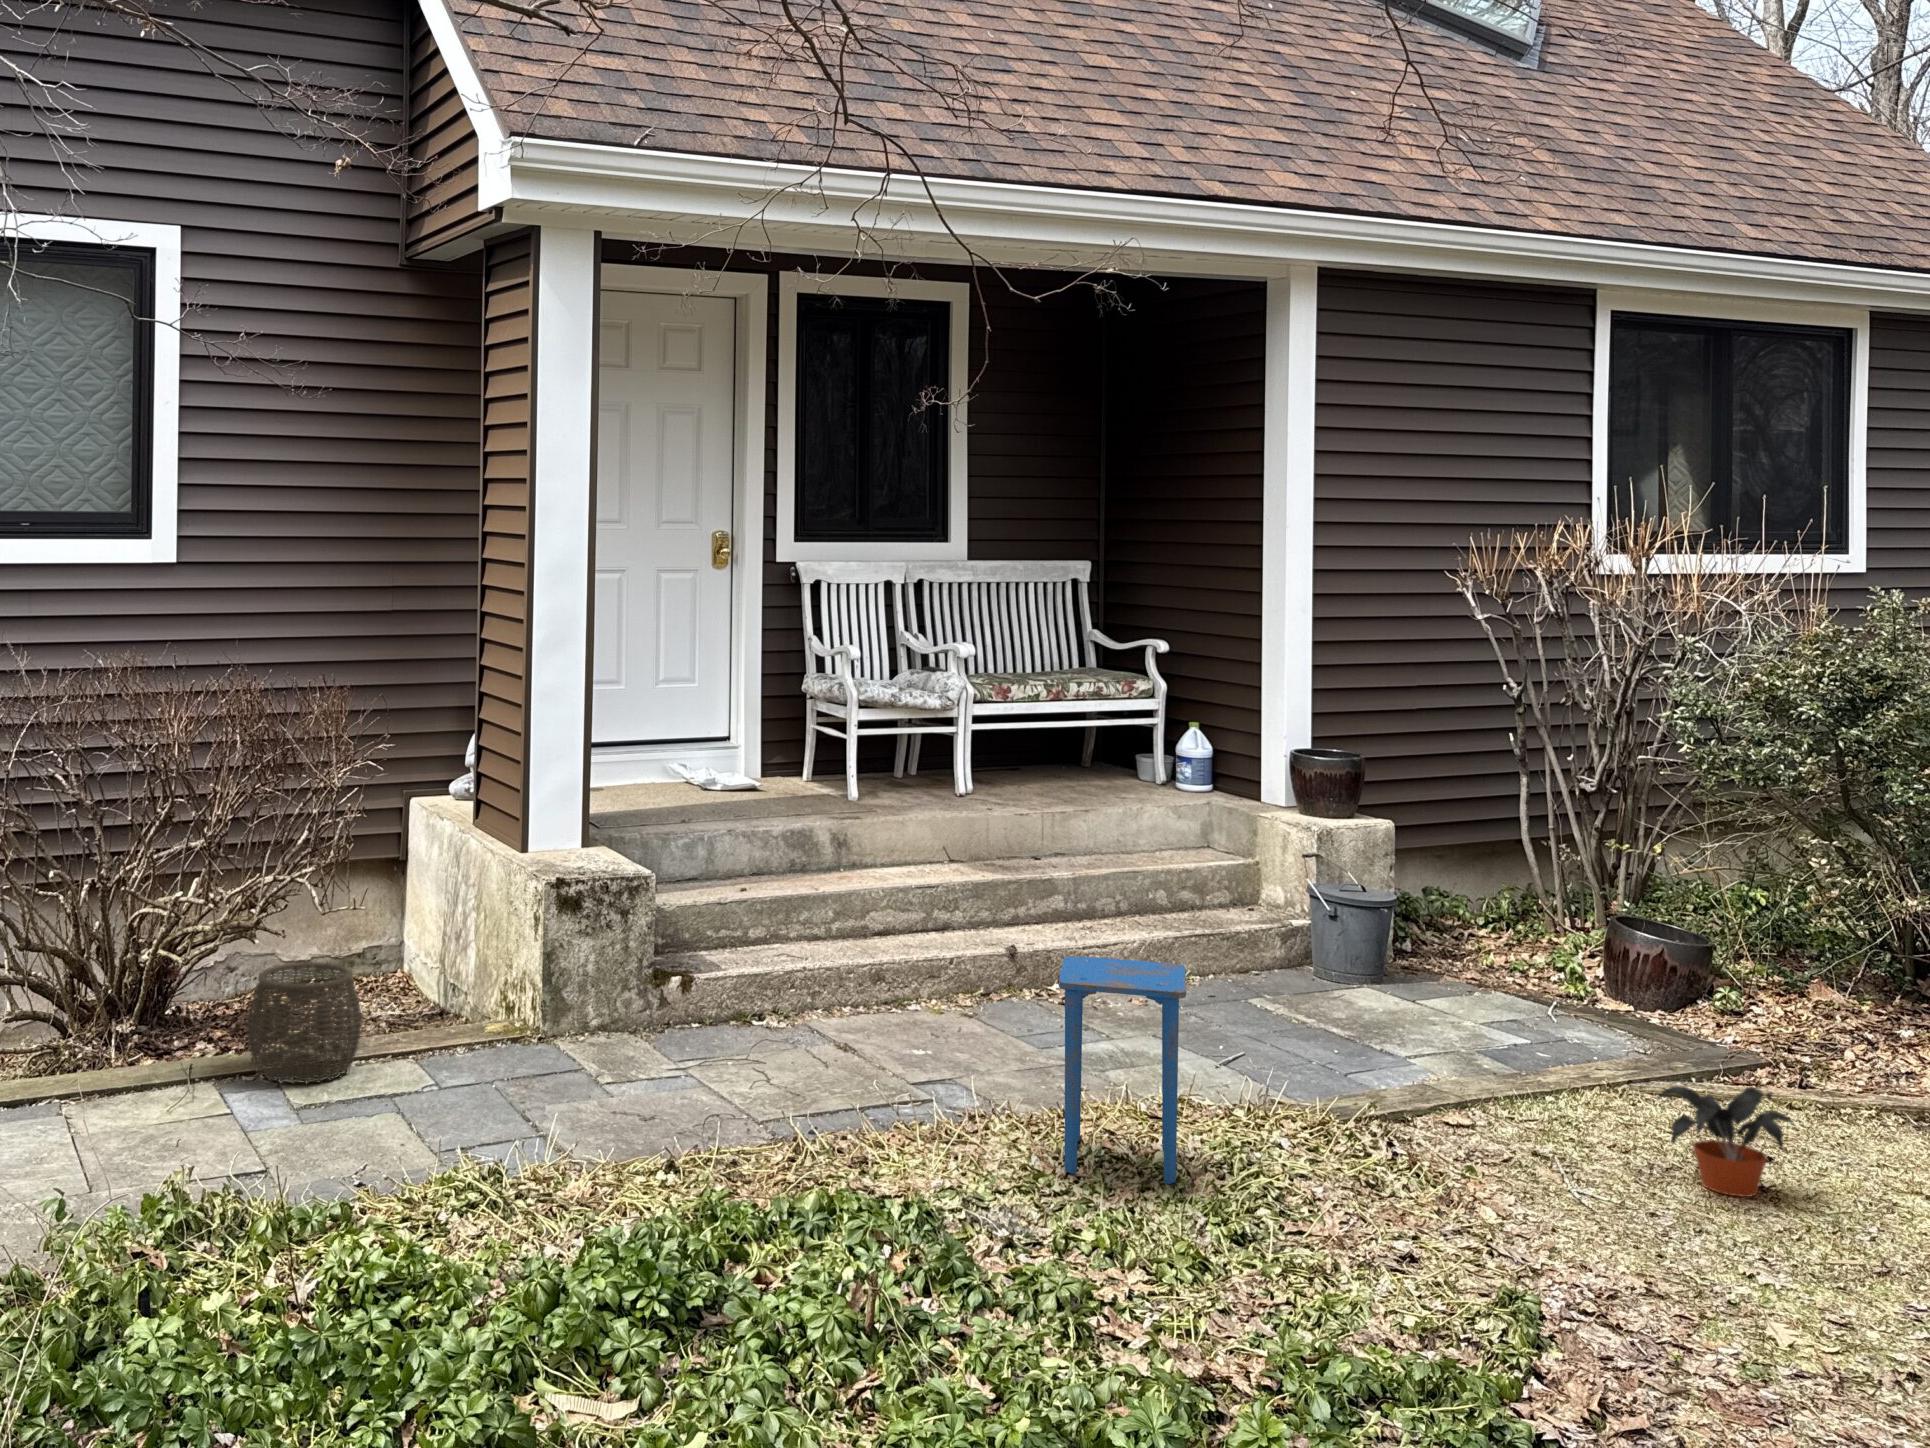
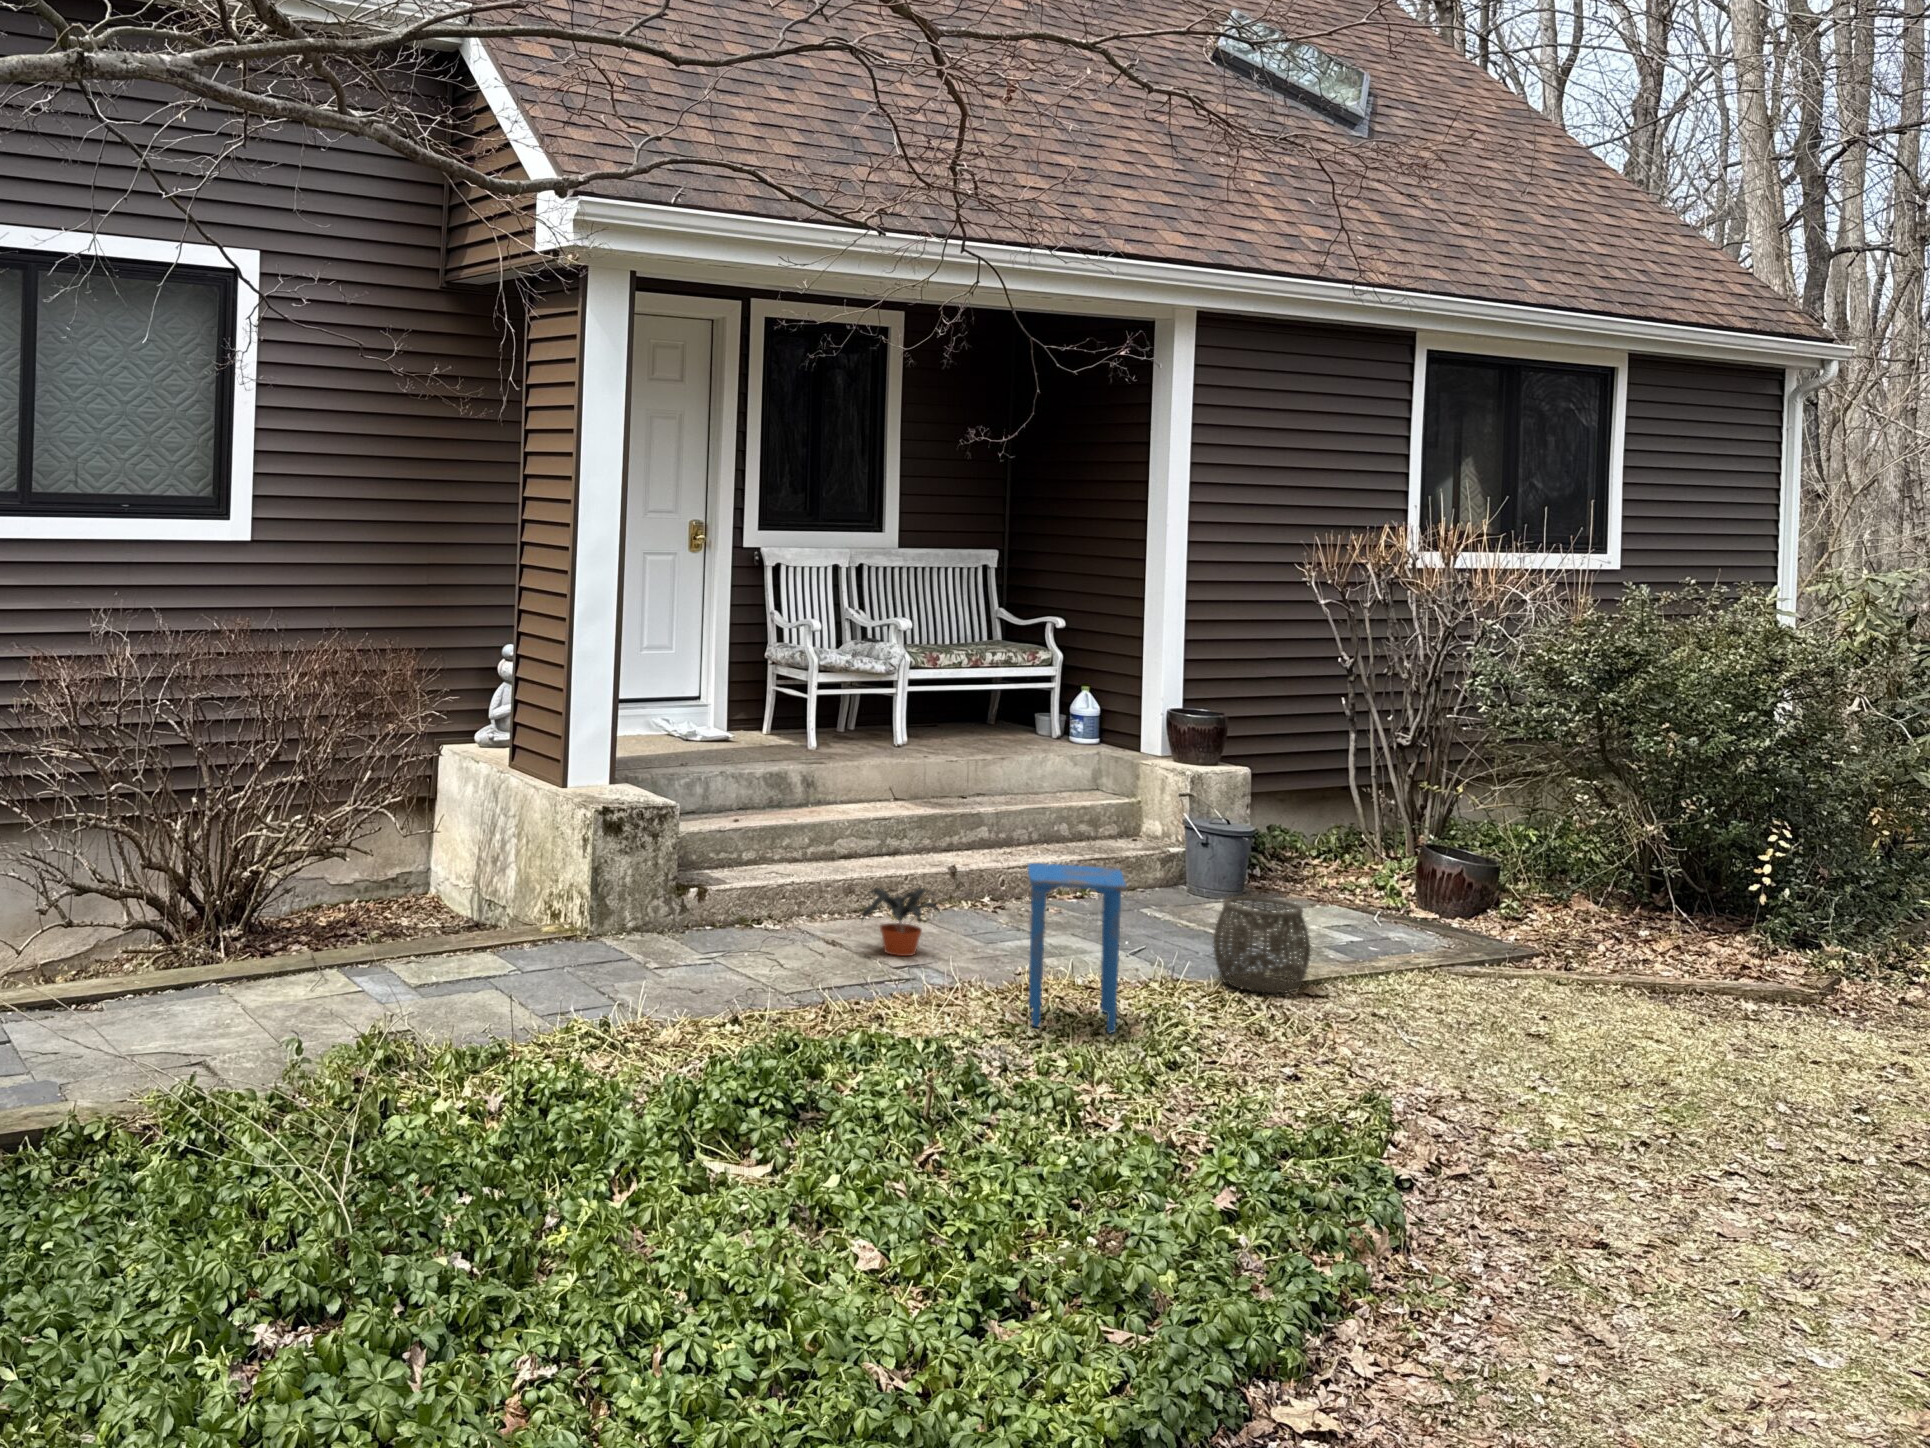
woven basket: present [246,962,362,1084] -> present [1213,896,1311,994]
potted plant: present [1657,1086,1793,1197] -> present [862,888,938,956]

